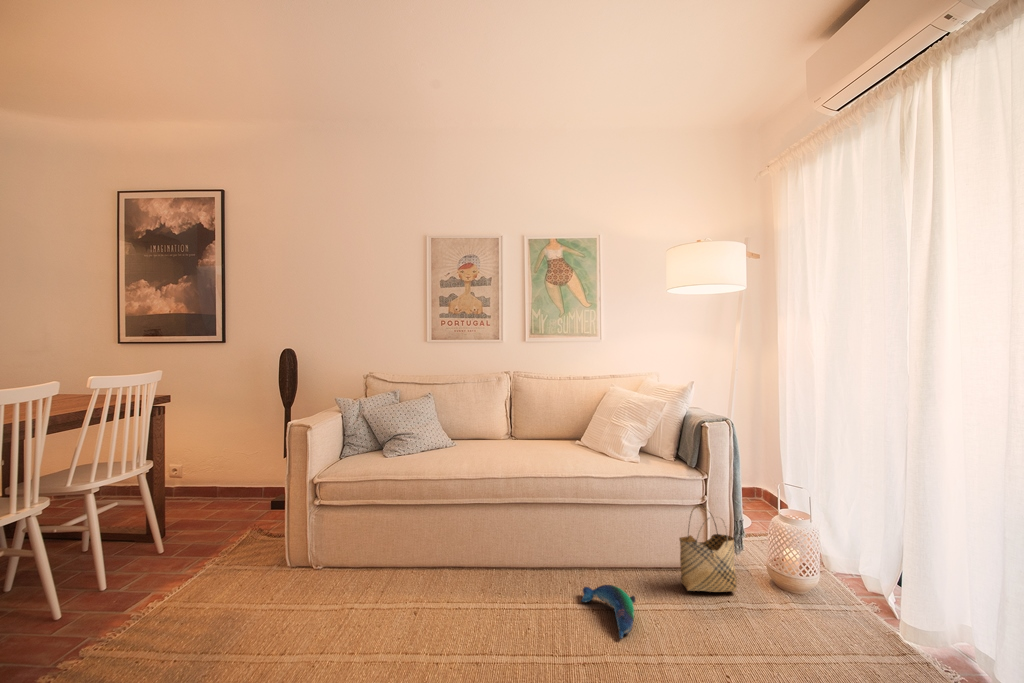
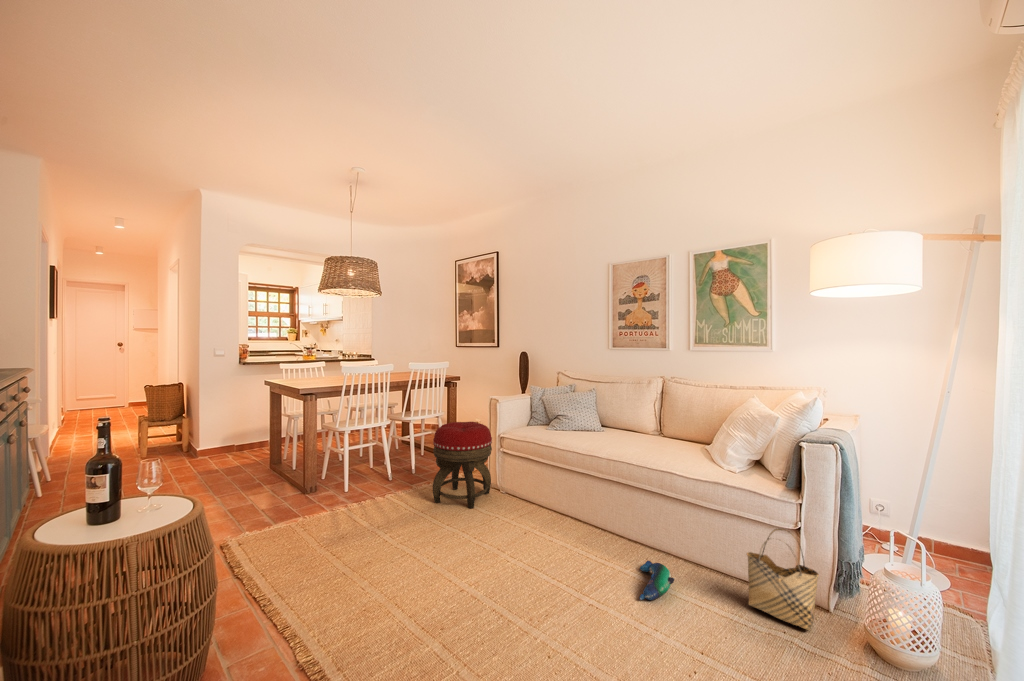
footstool: none [183,468,307,644] -> present [433,422,492,509]

